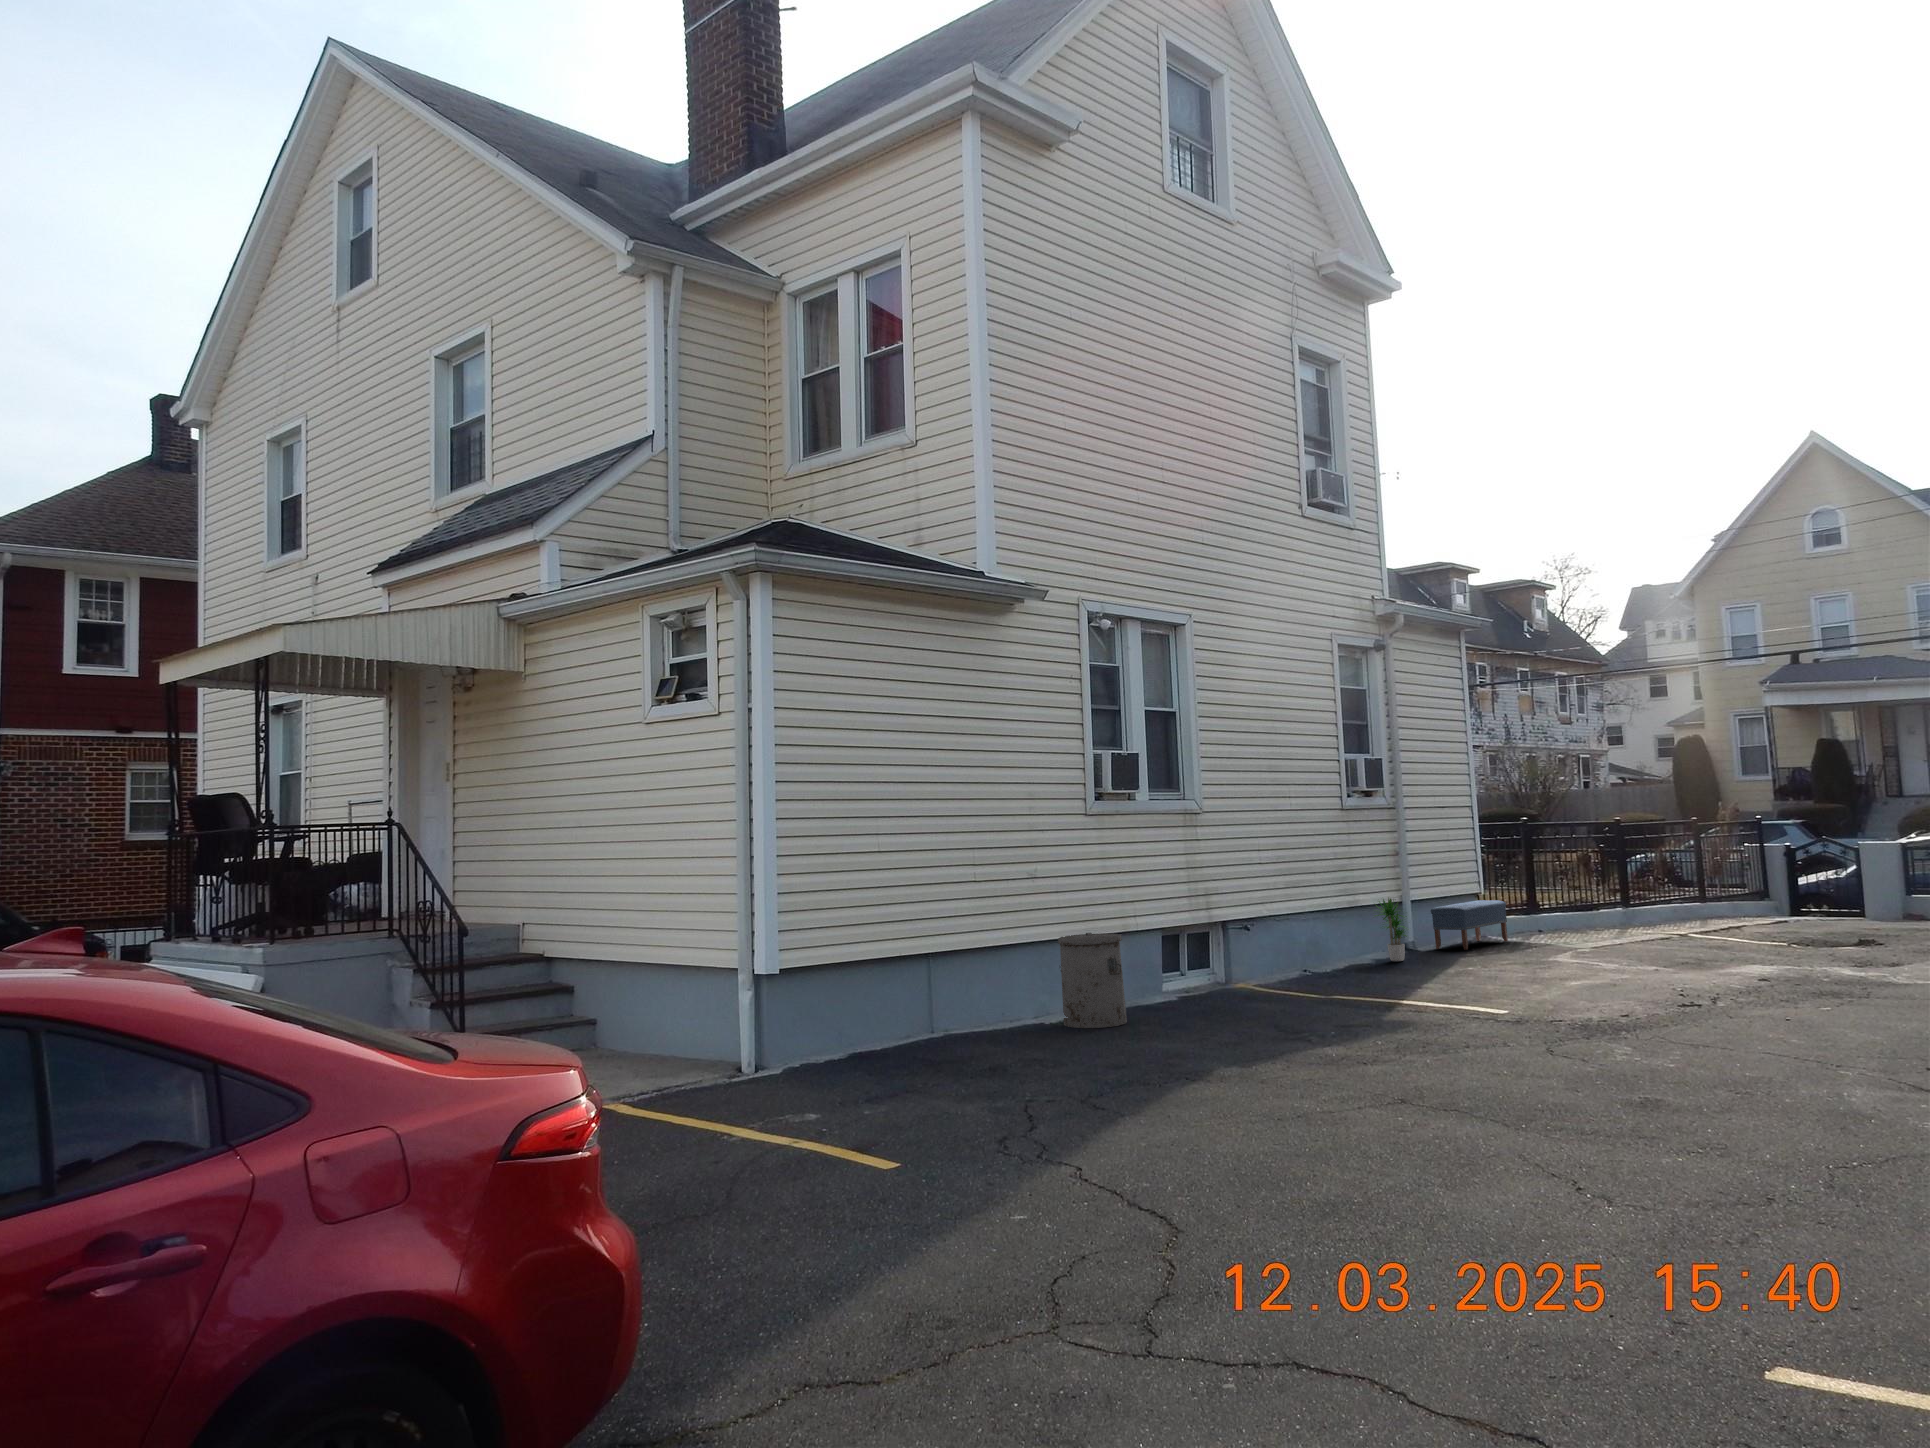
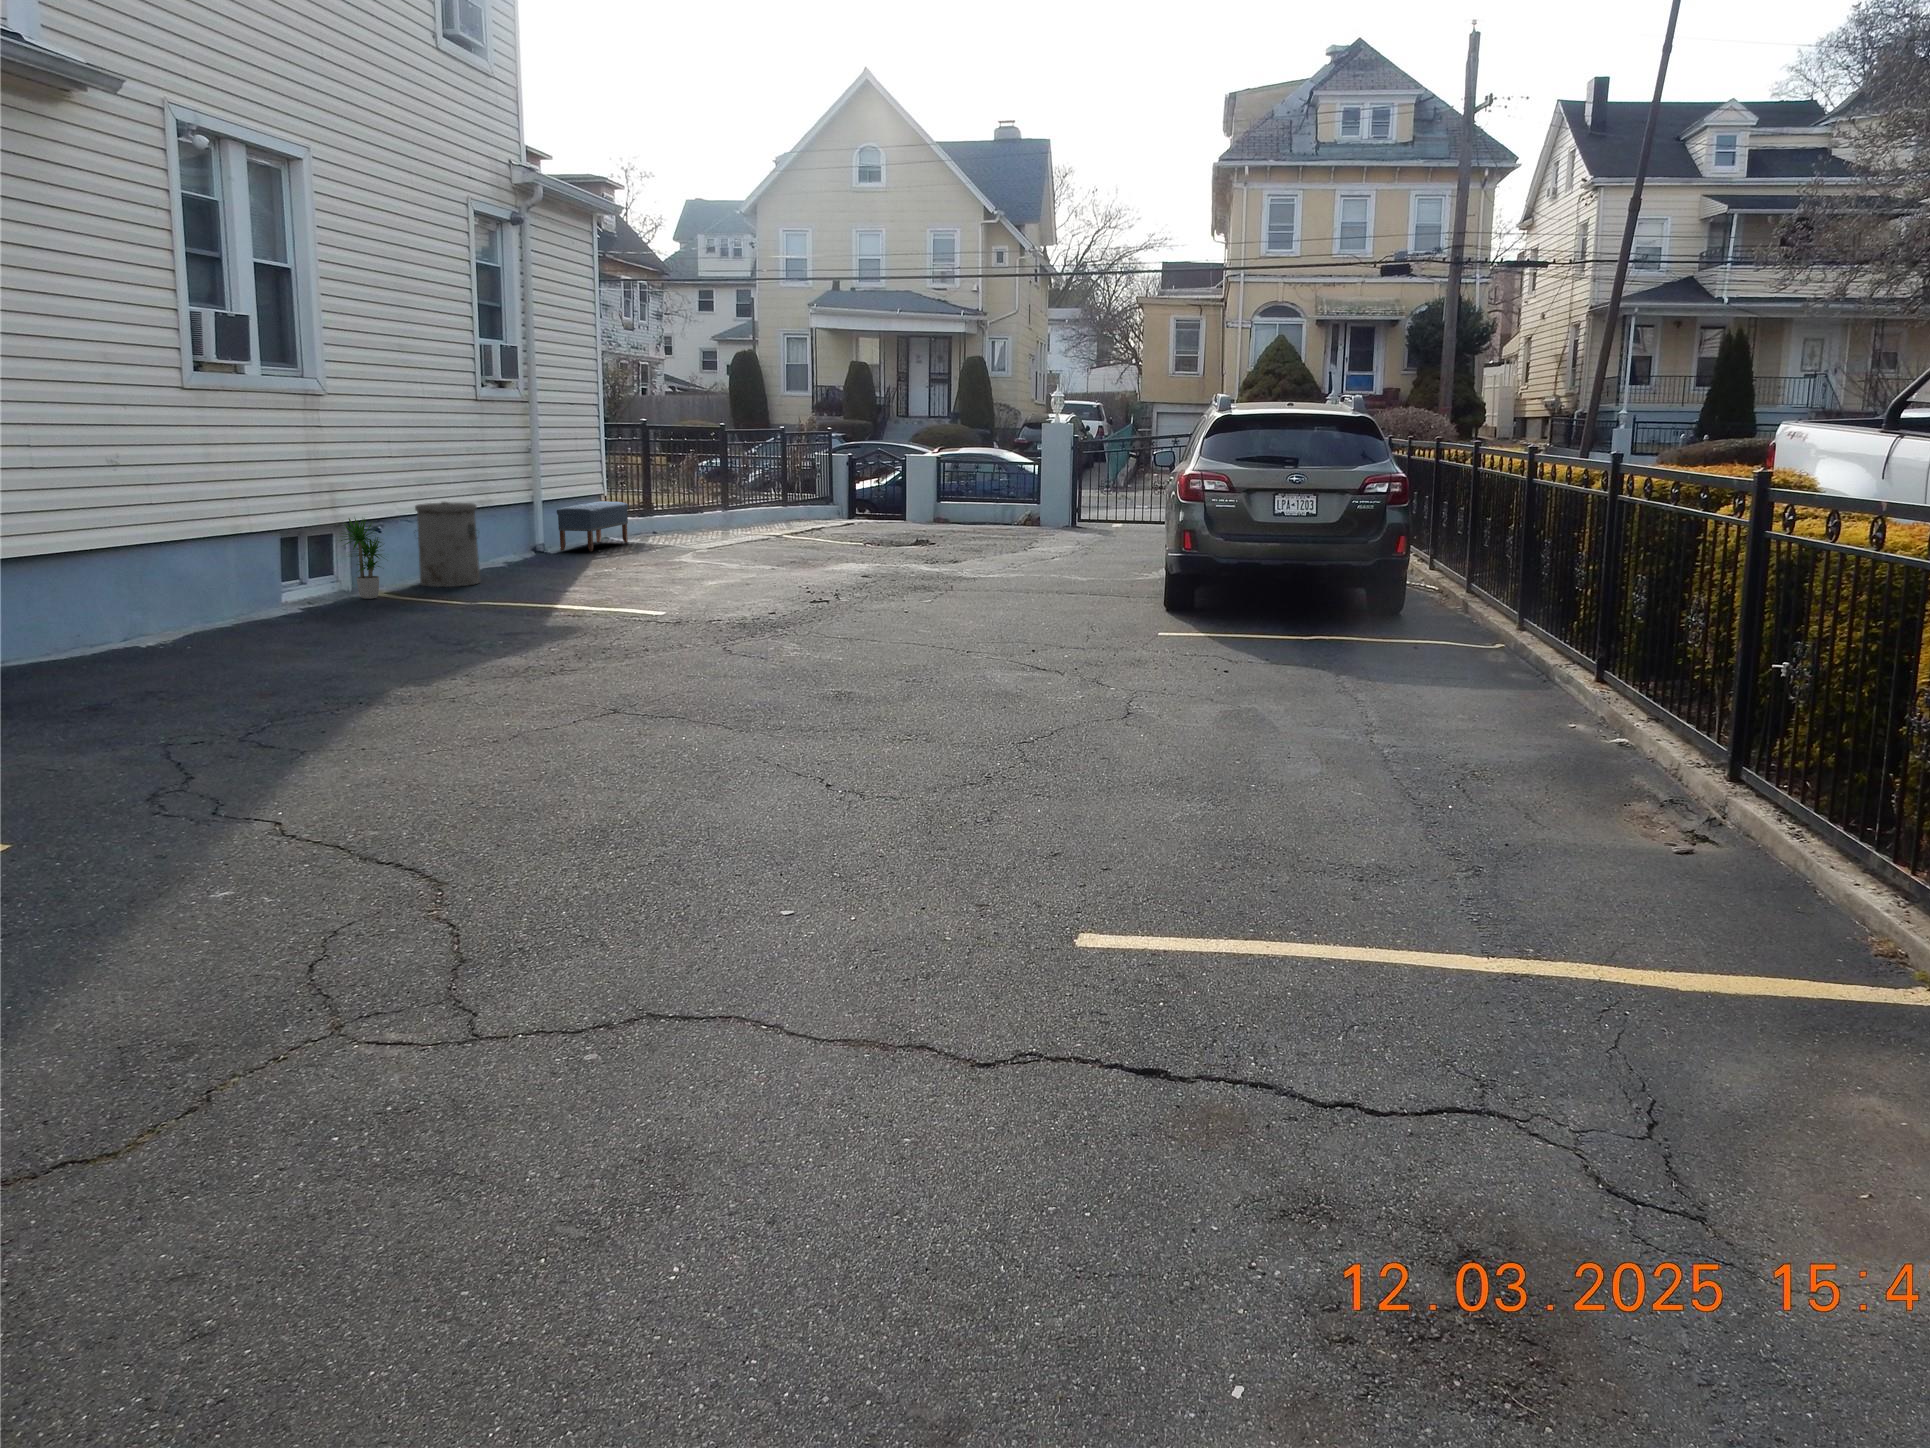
potted plant: present [1375,898,1407,961] -> present [341,518,385,599]
trash can: present [1058,933,1127,1028] -> present [415,501,480,587]

